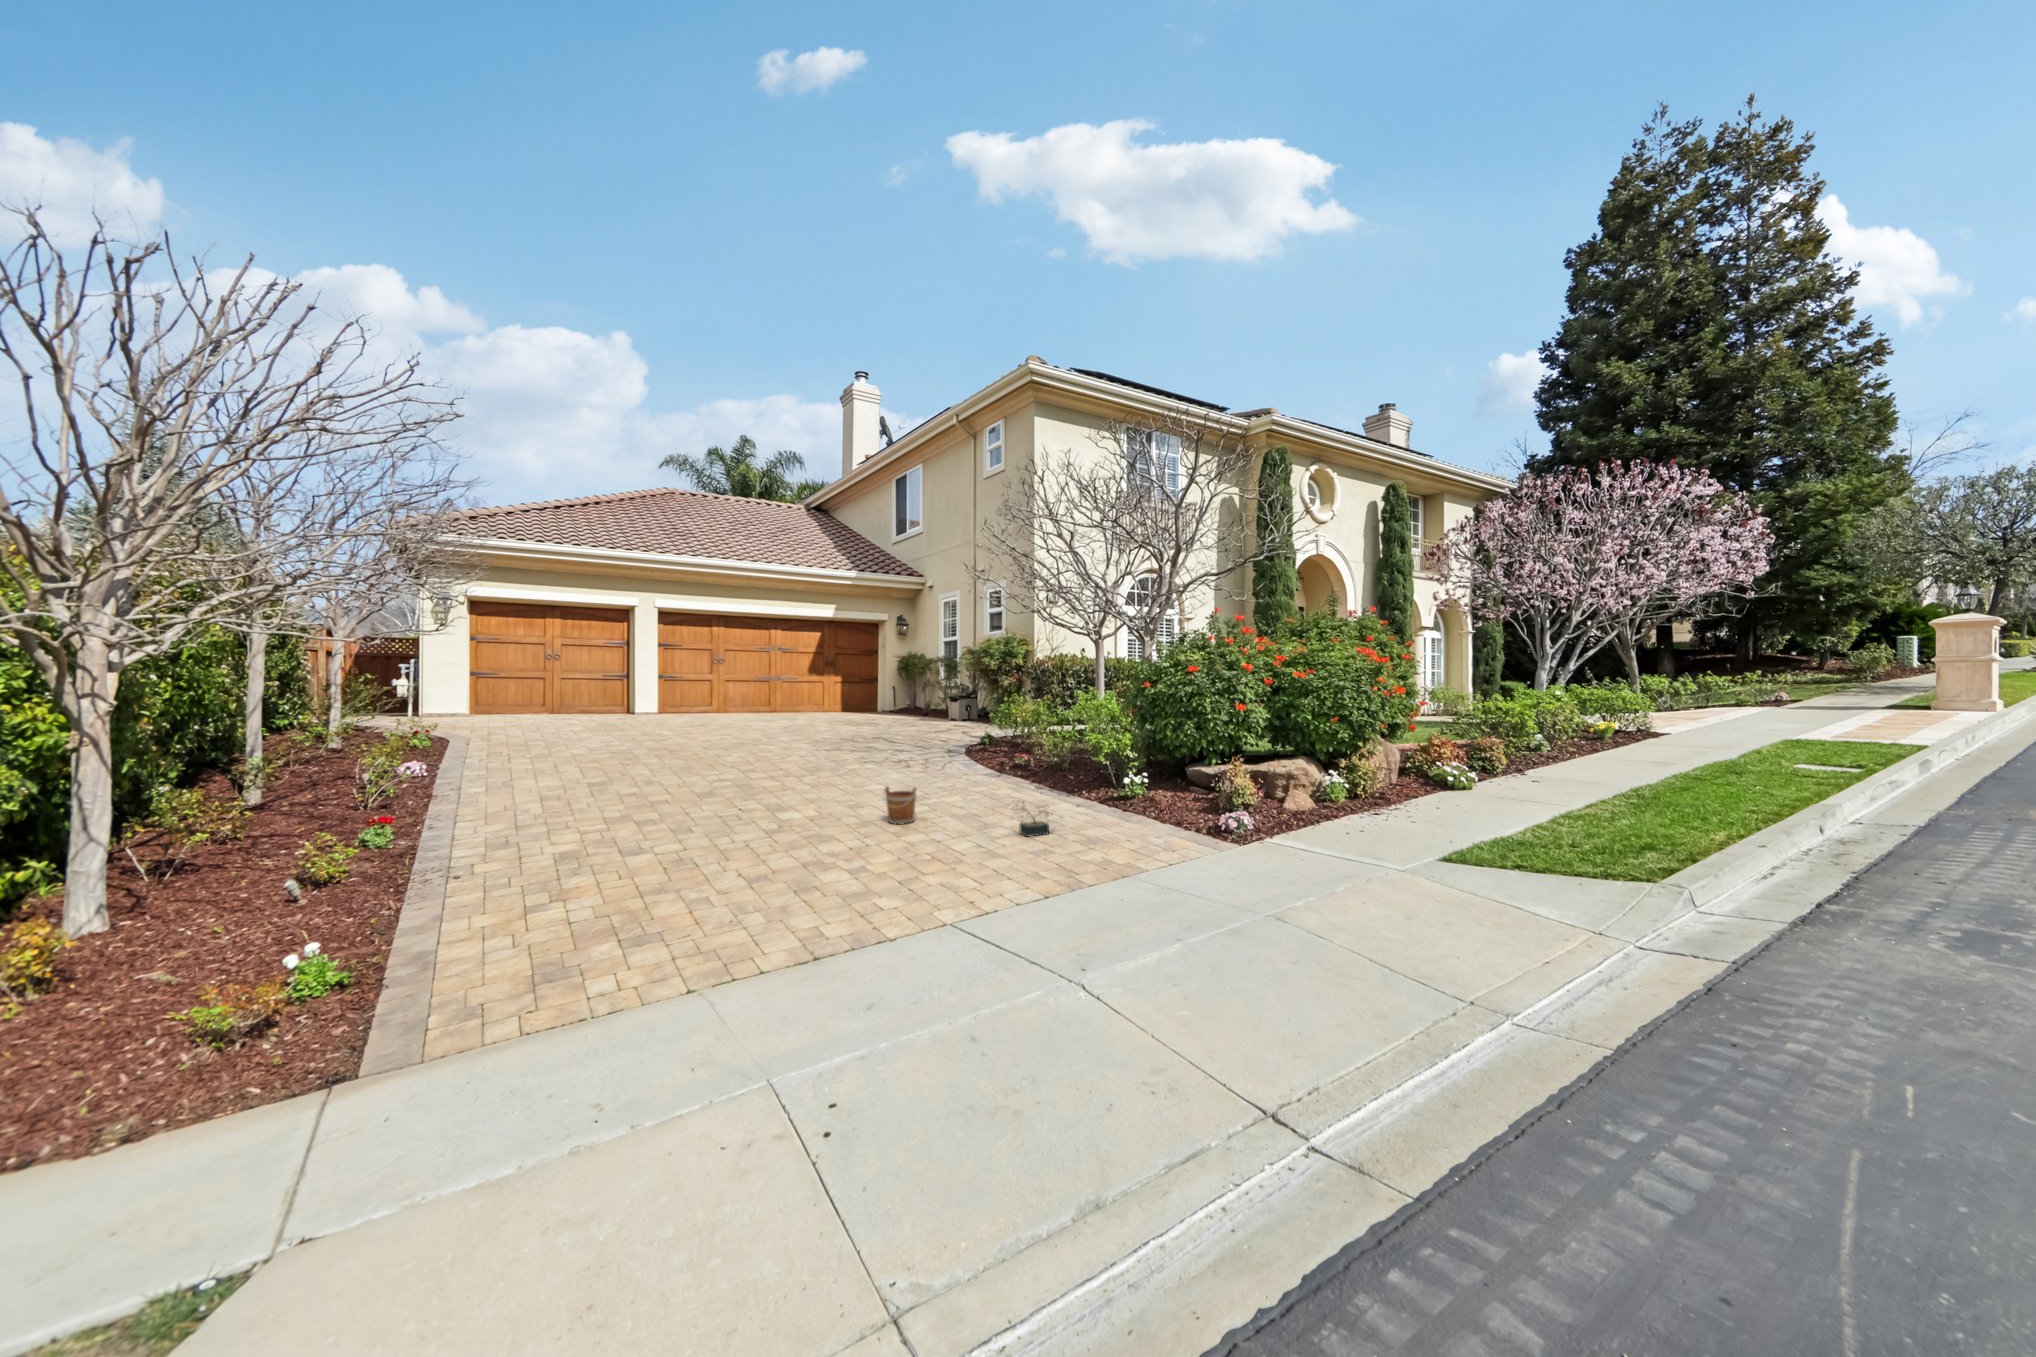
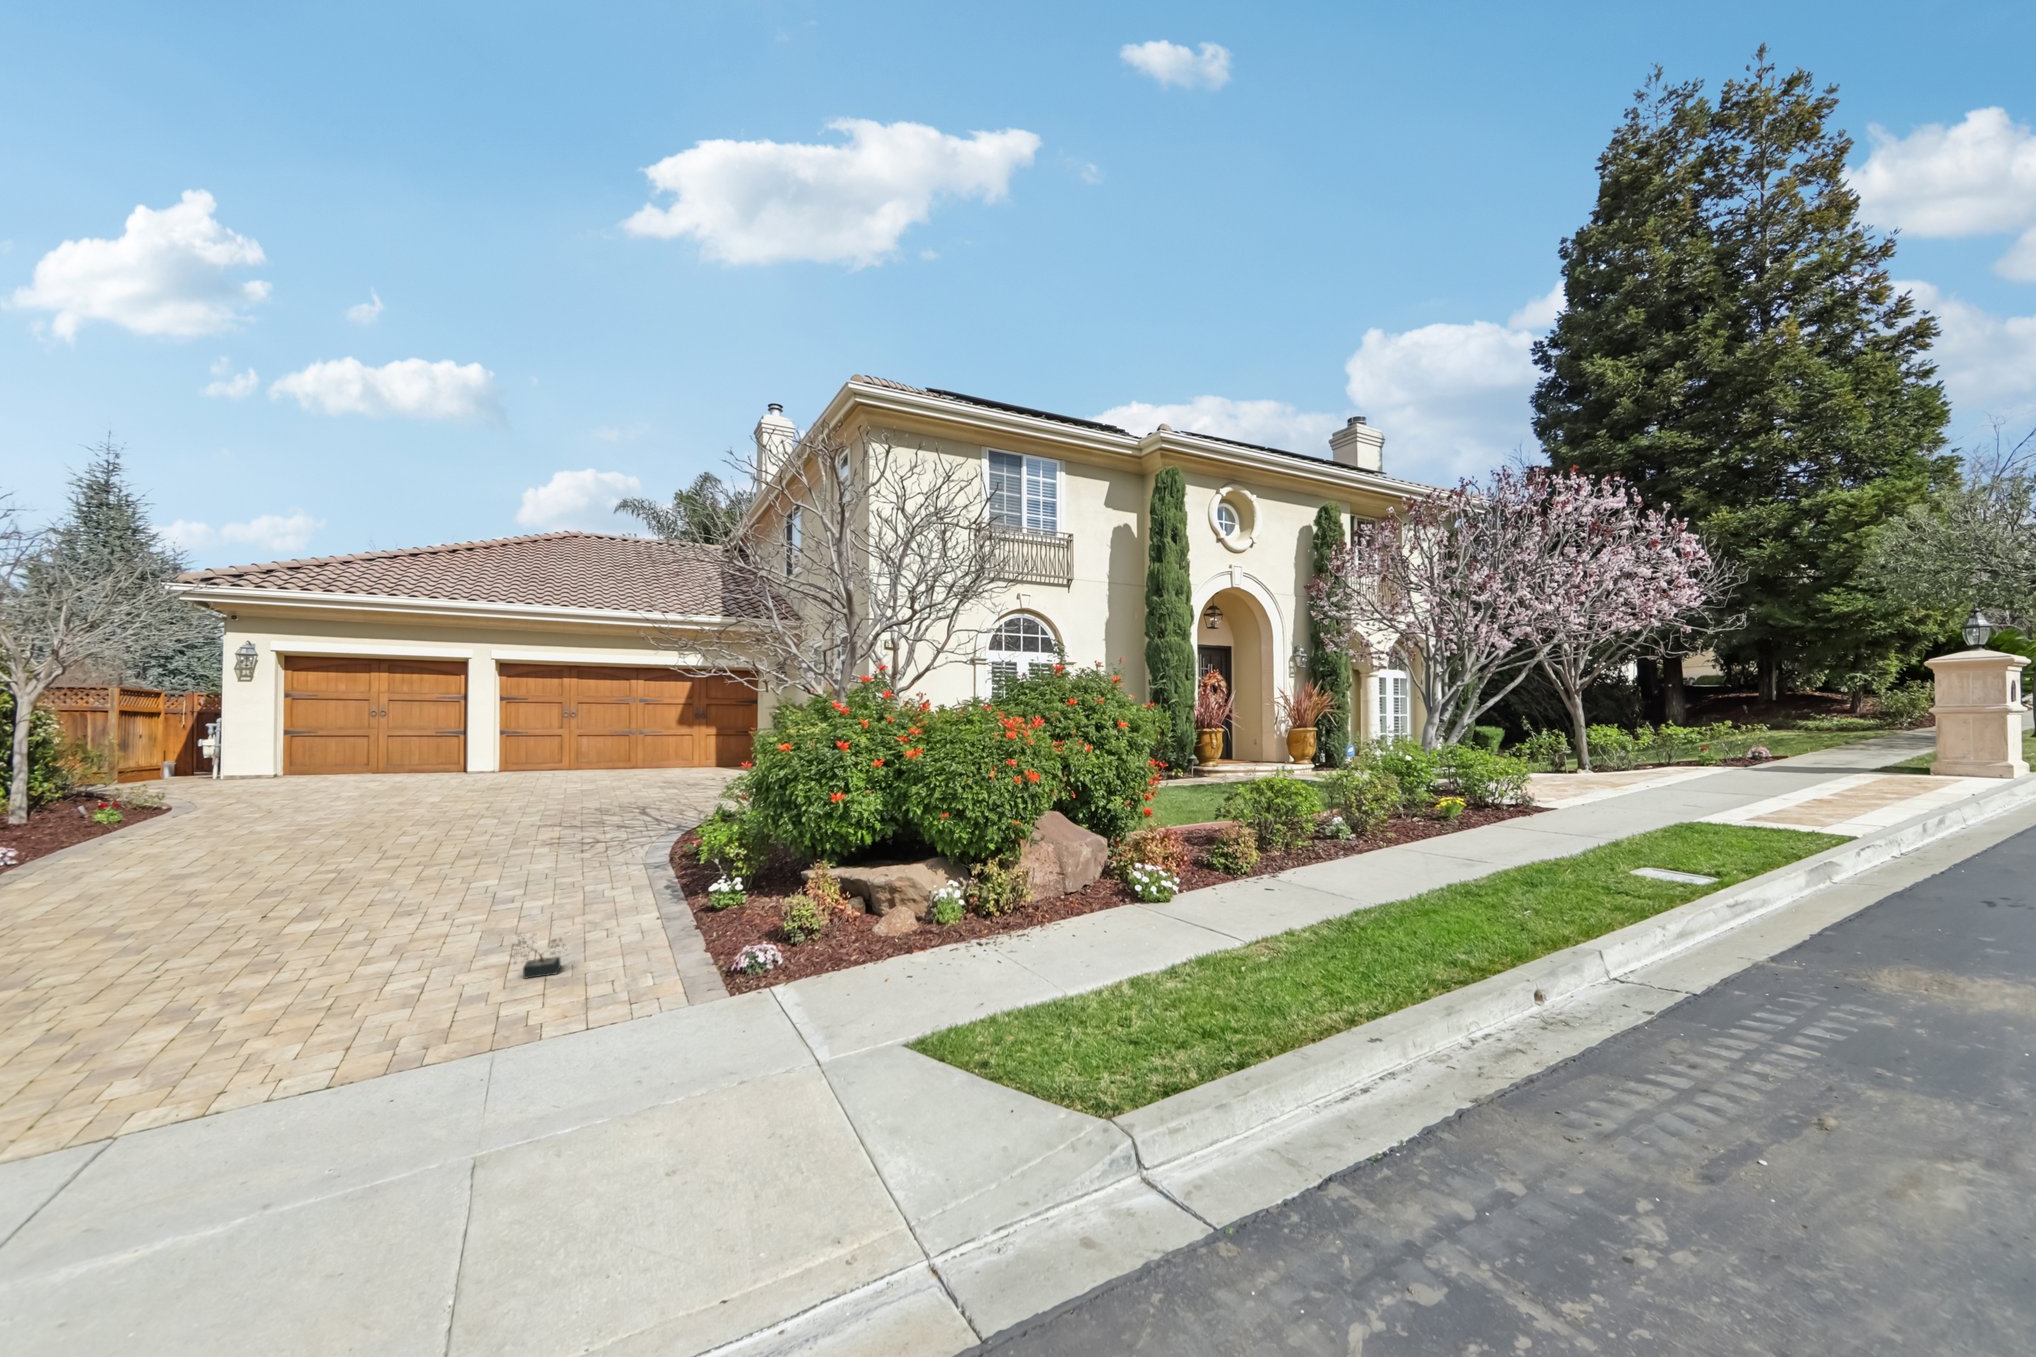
bucket: present [885,787,916,824] -> none [408,908,455,954]

